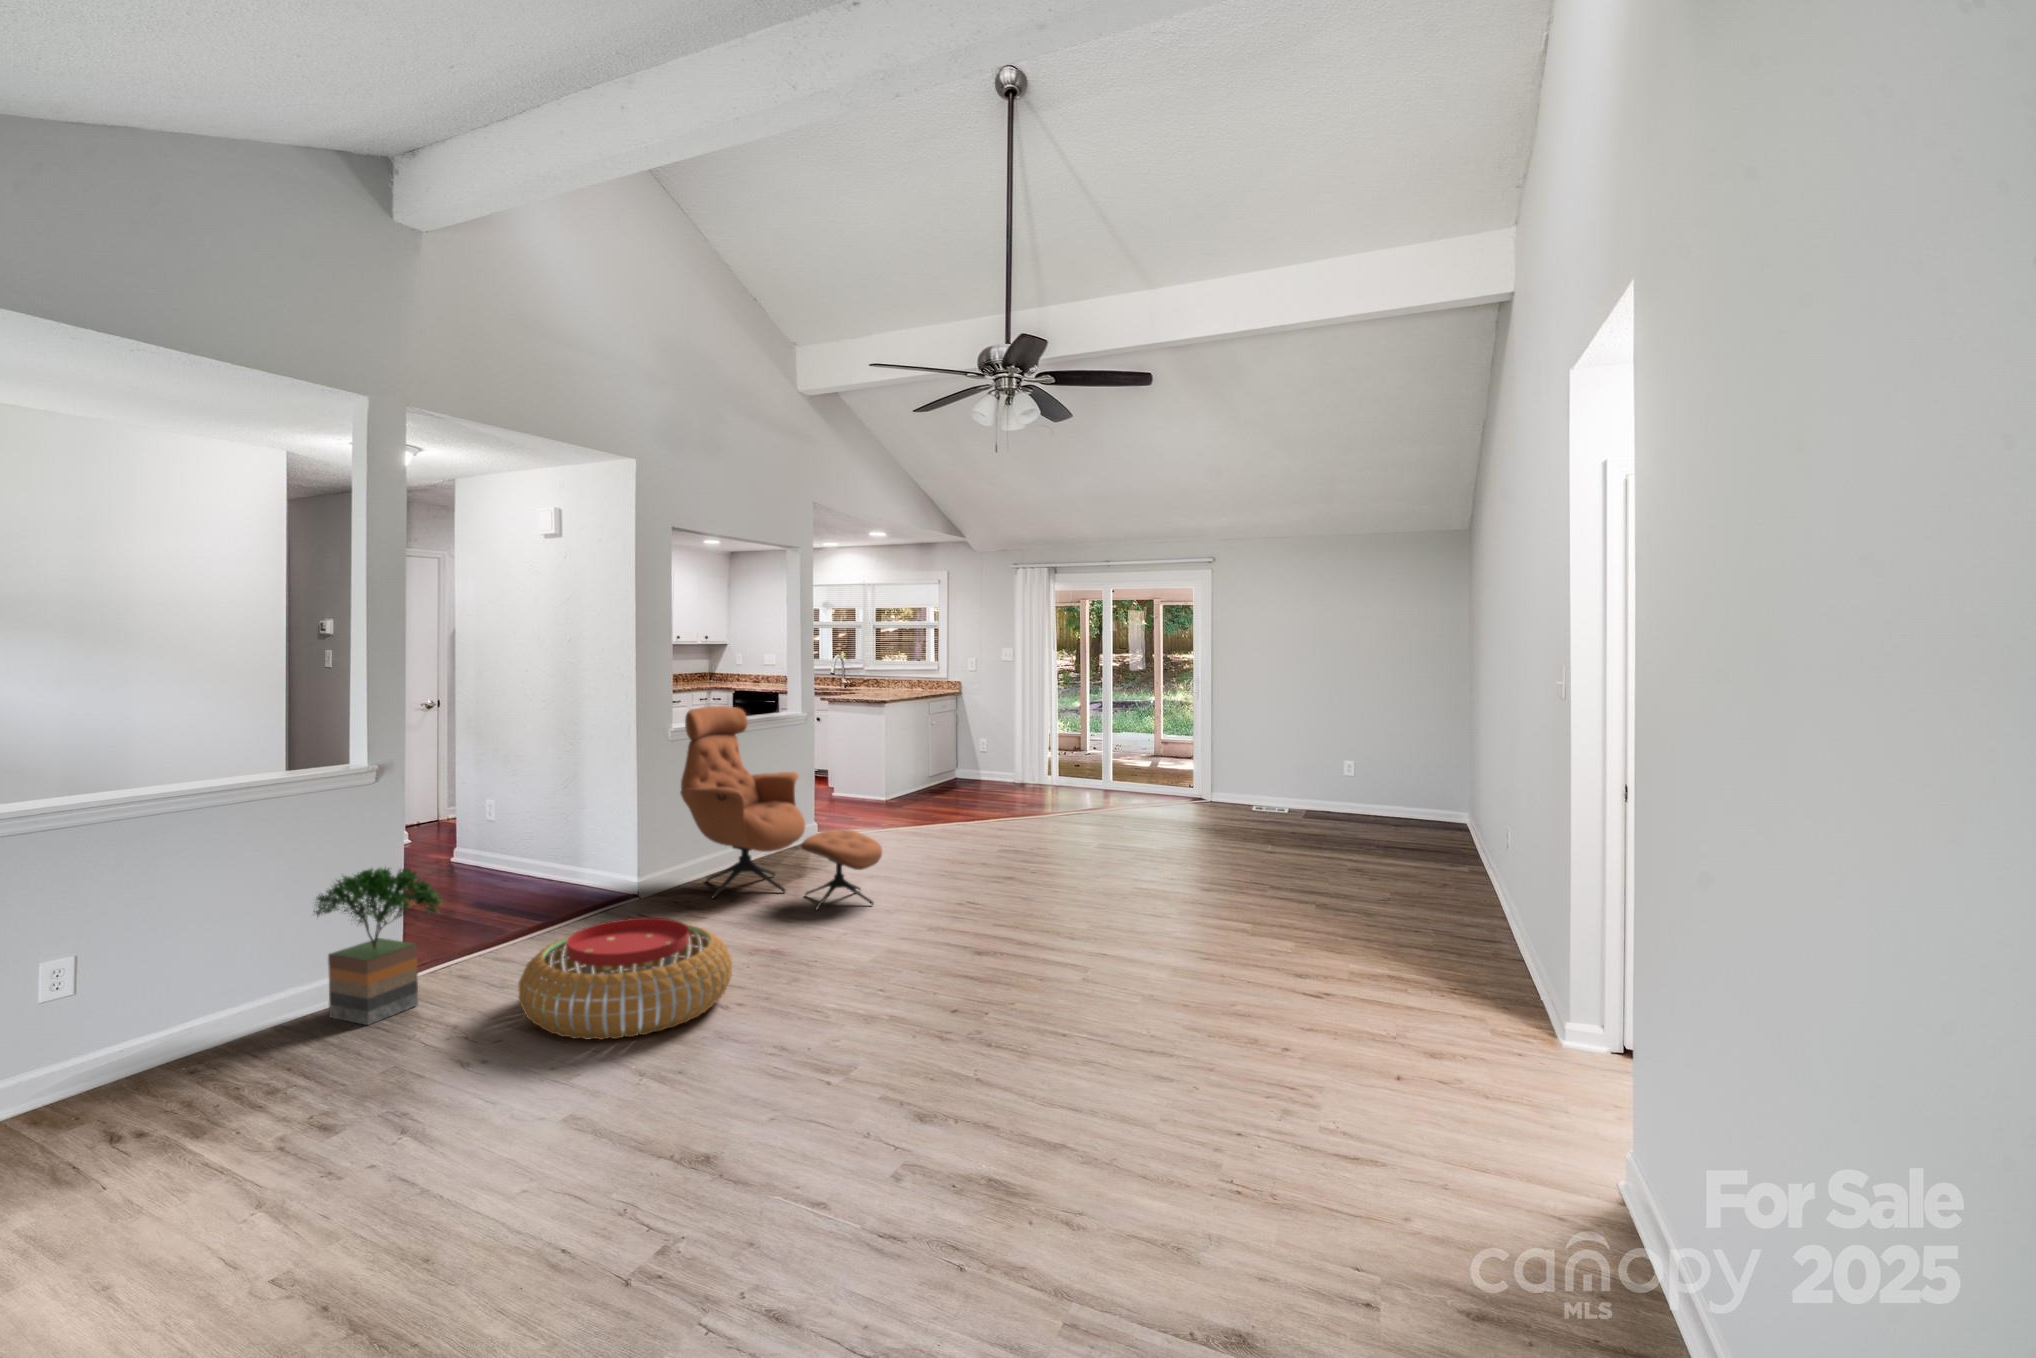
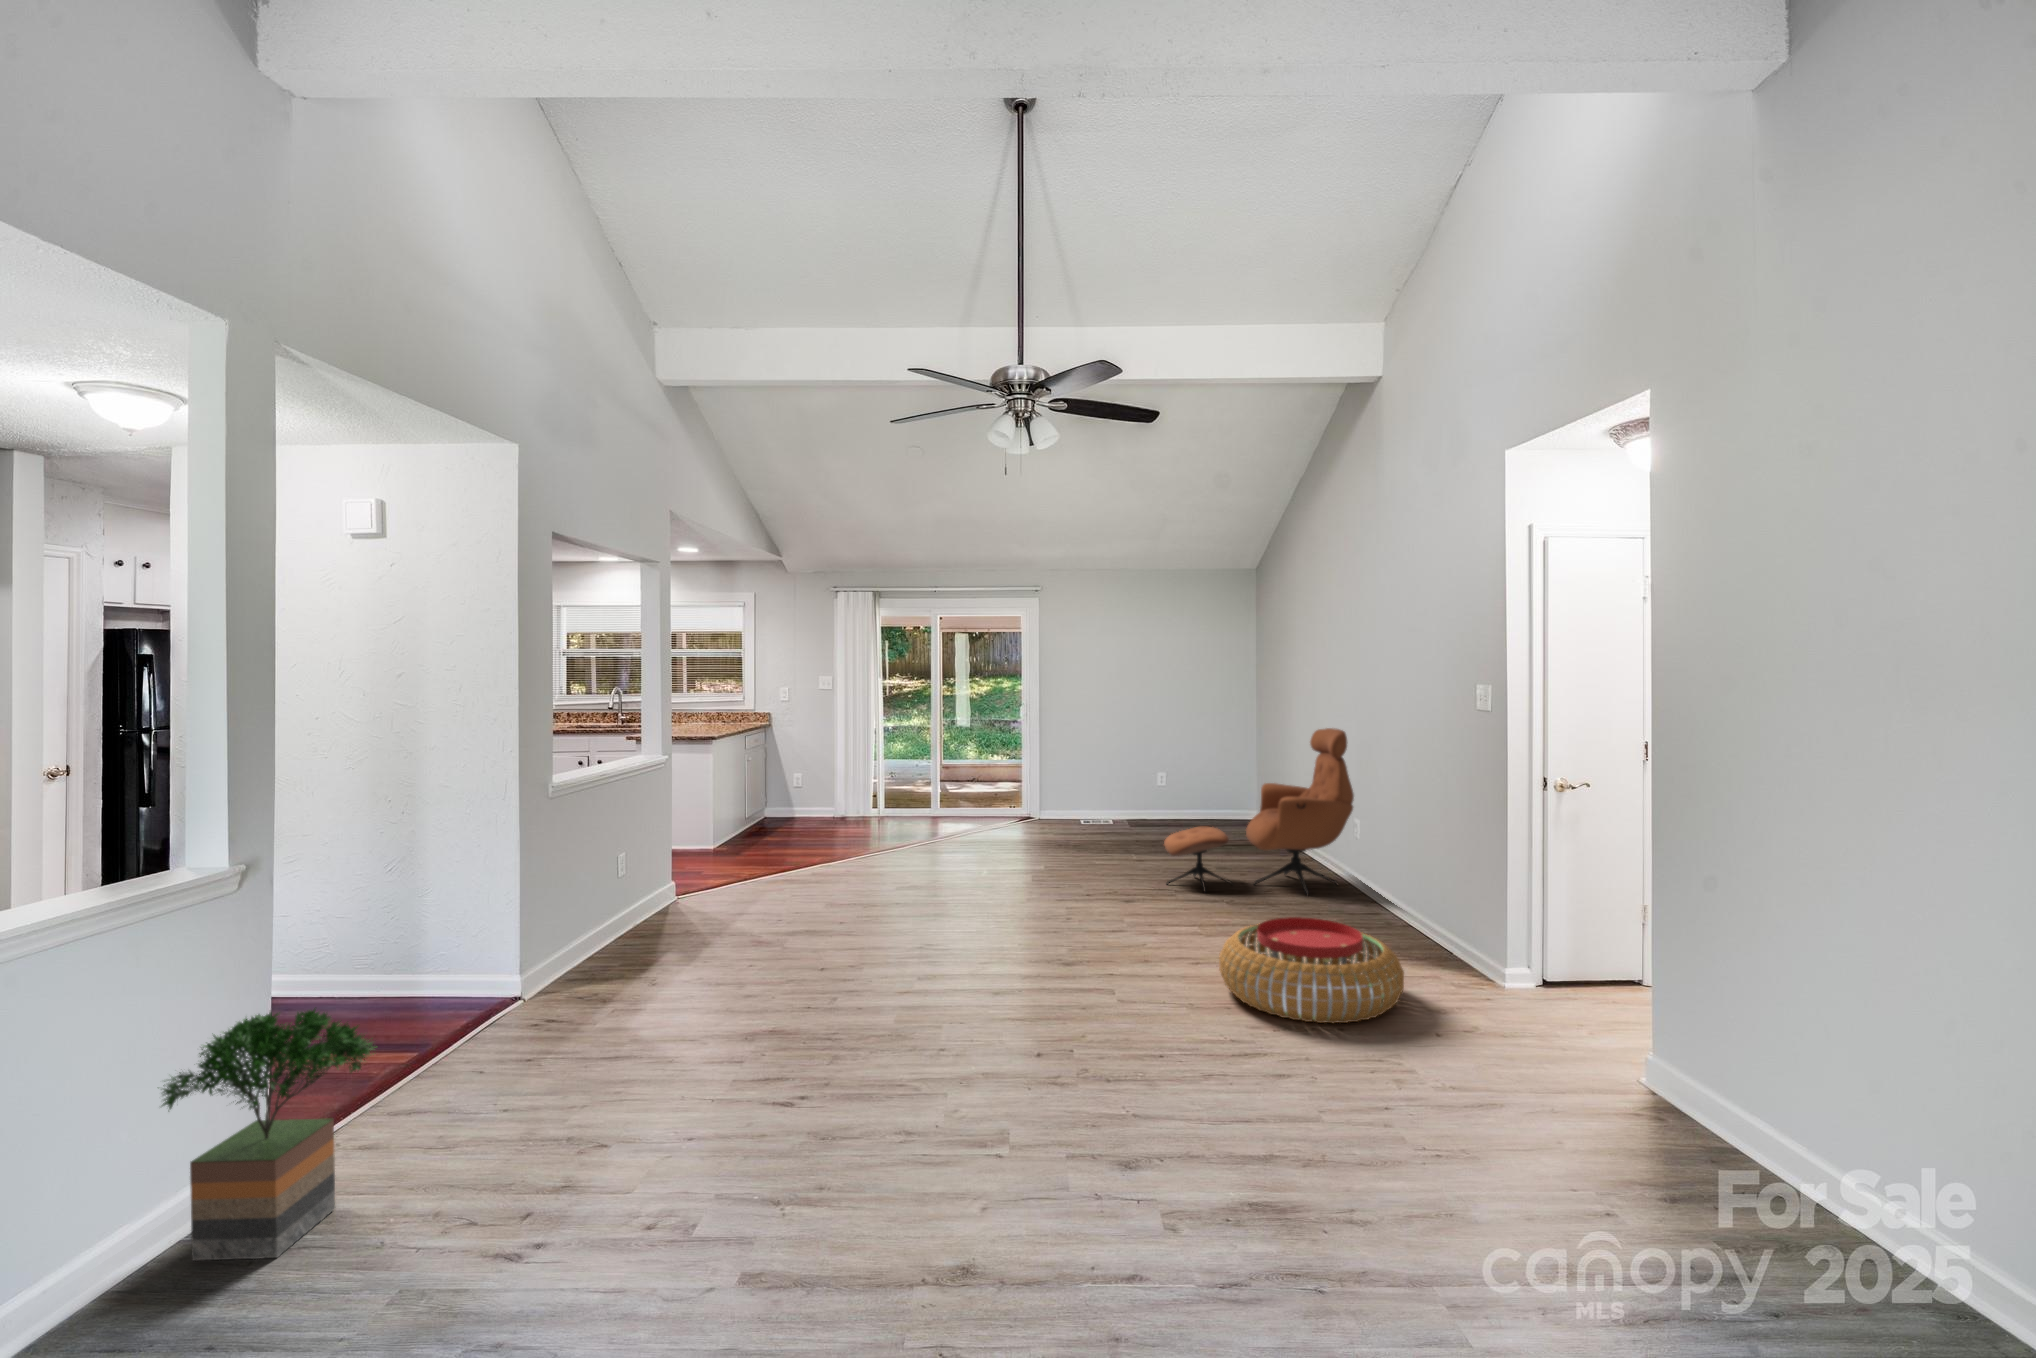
lounge chair: present [680,706,882,910] -> present [1164,728,1354,895]
pouf: present [518,918,732,1040] -> present [1219,917,1404,1023]

